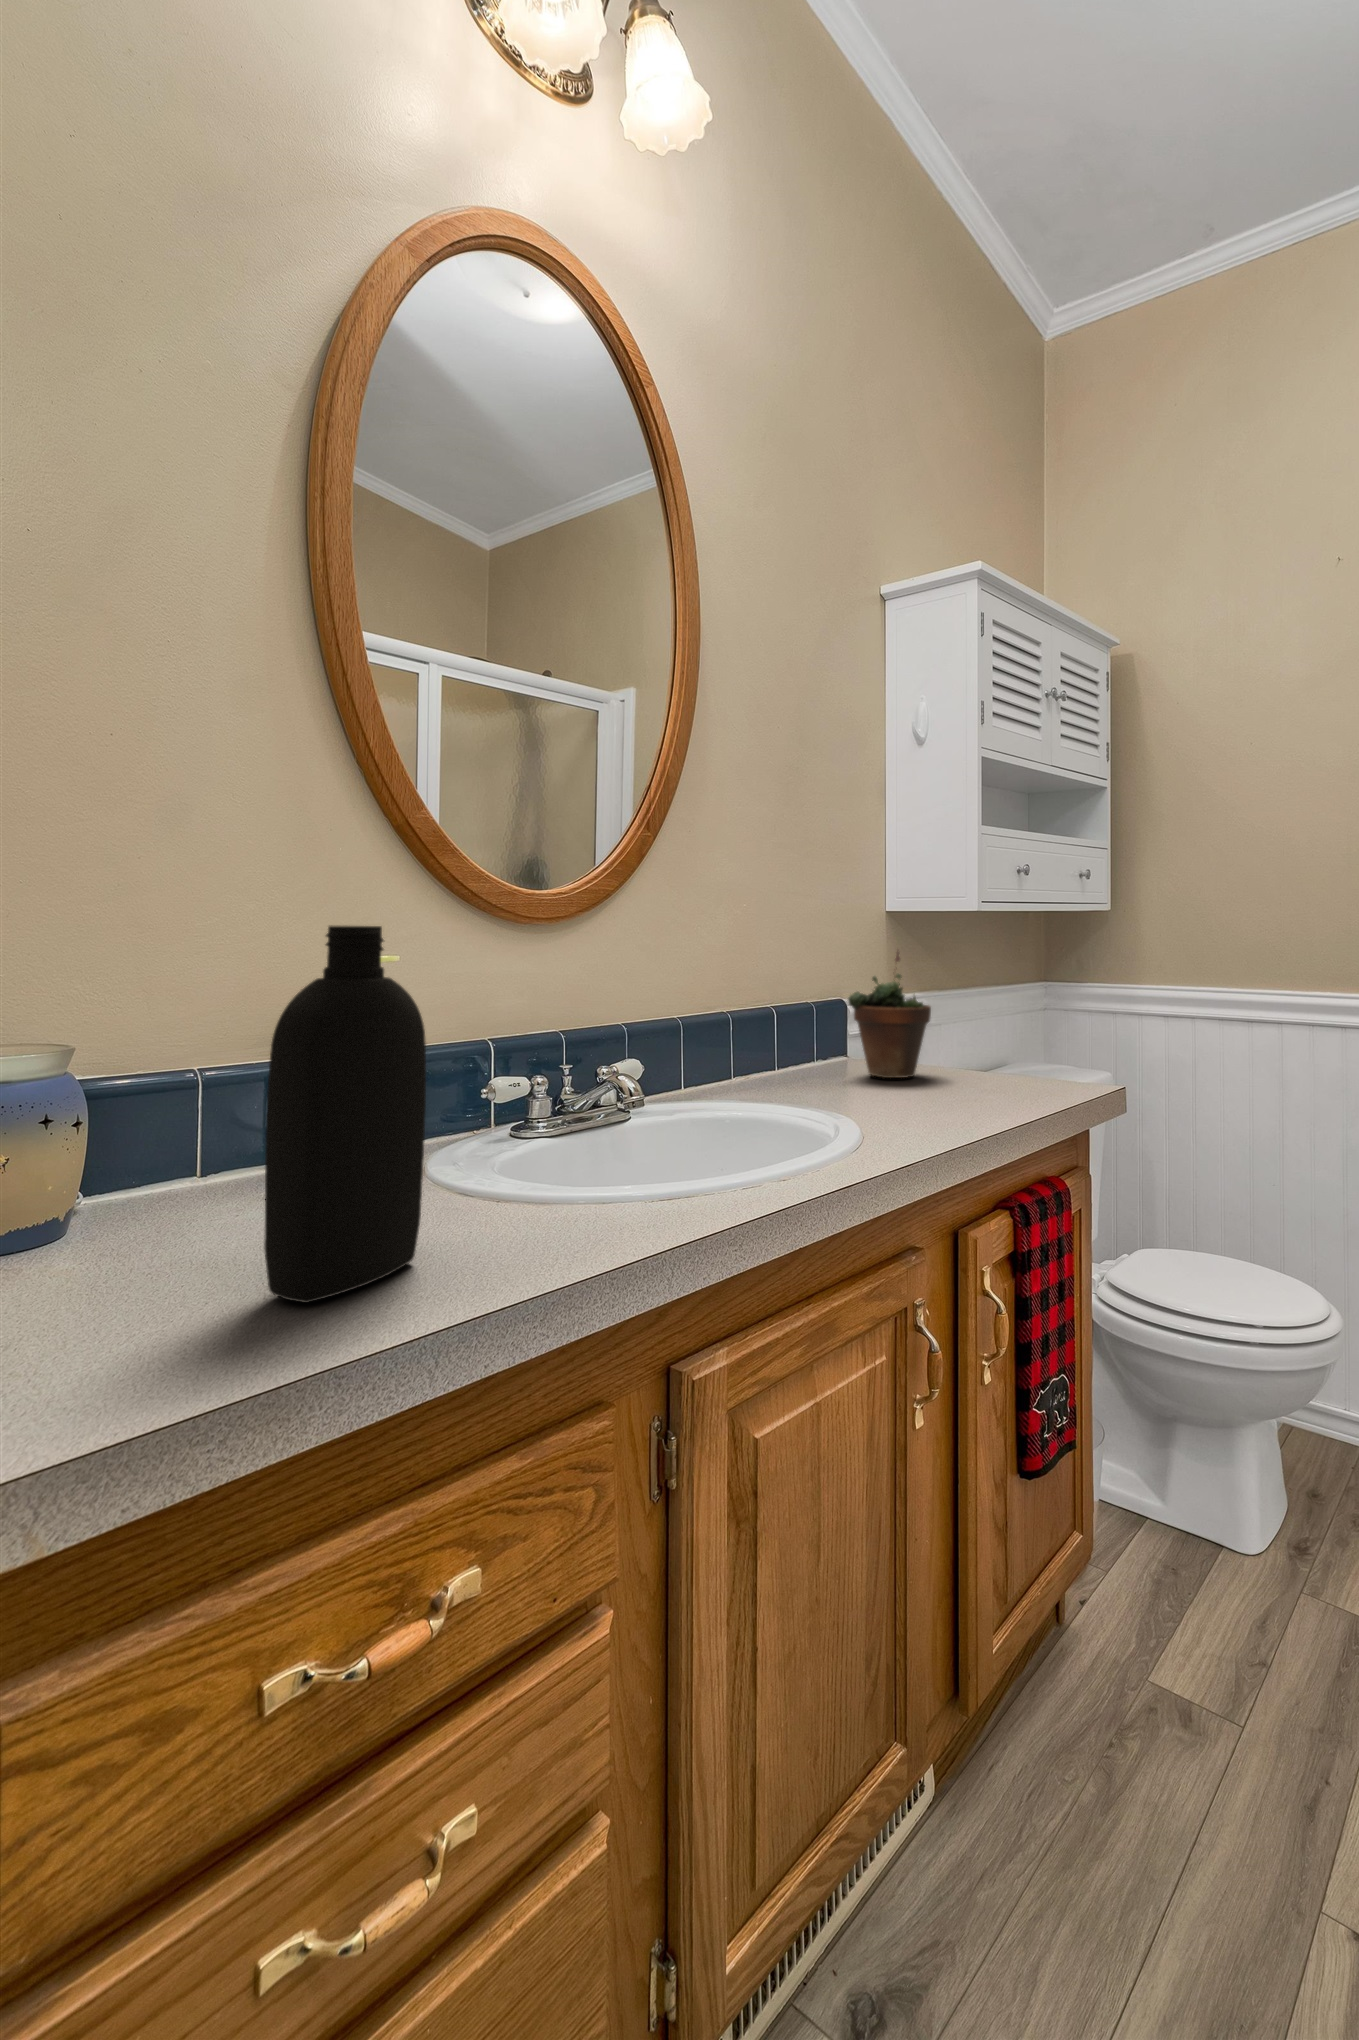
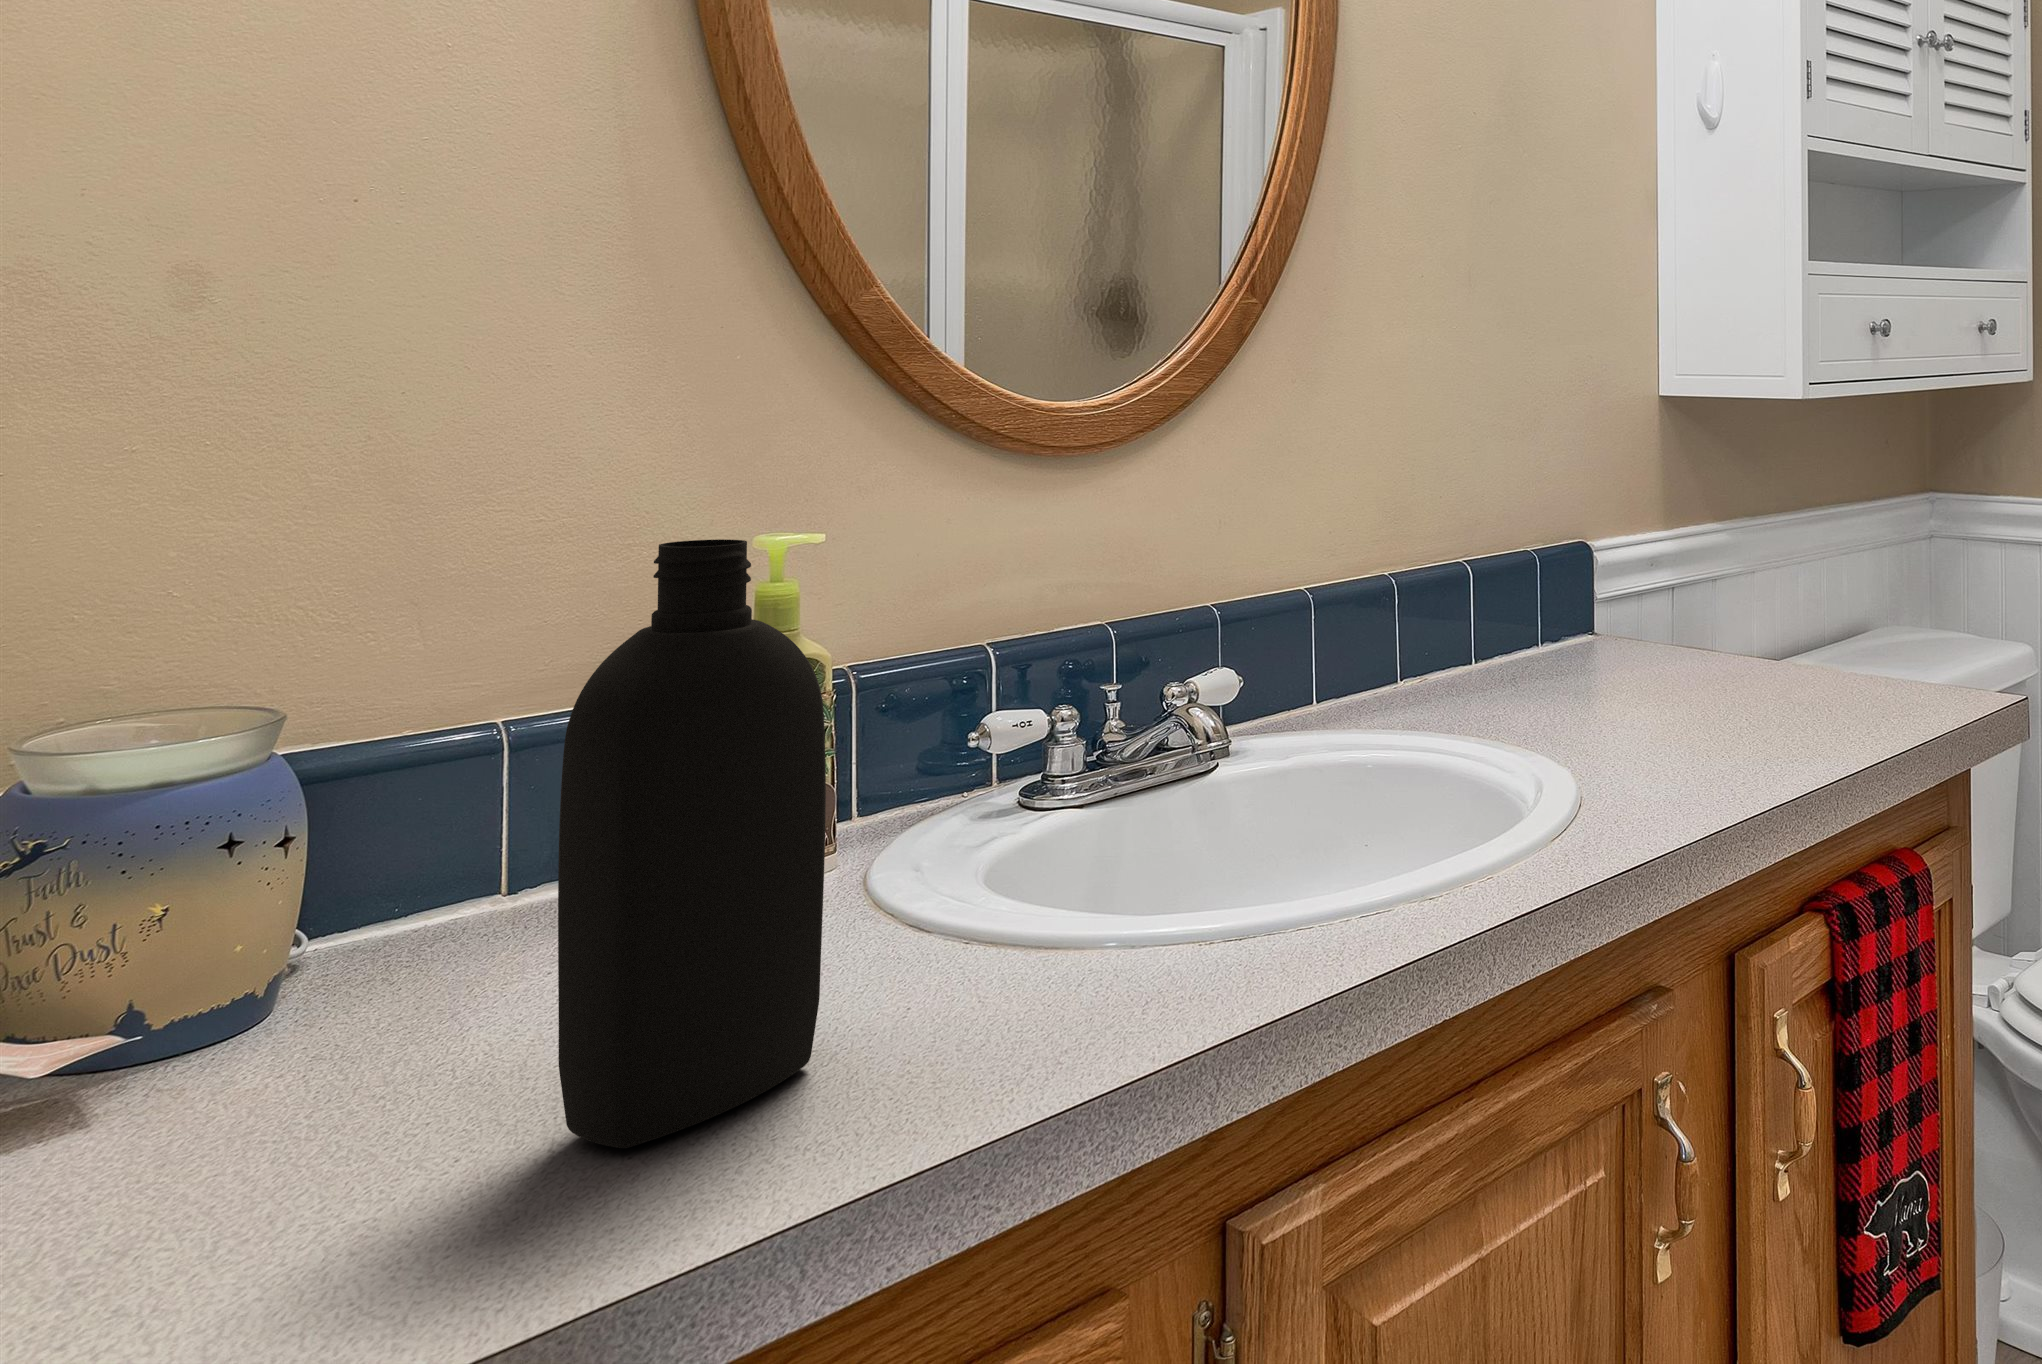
succulent plant: present [848,952,931,1078] -> none [1581,480,1717,692]

